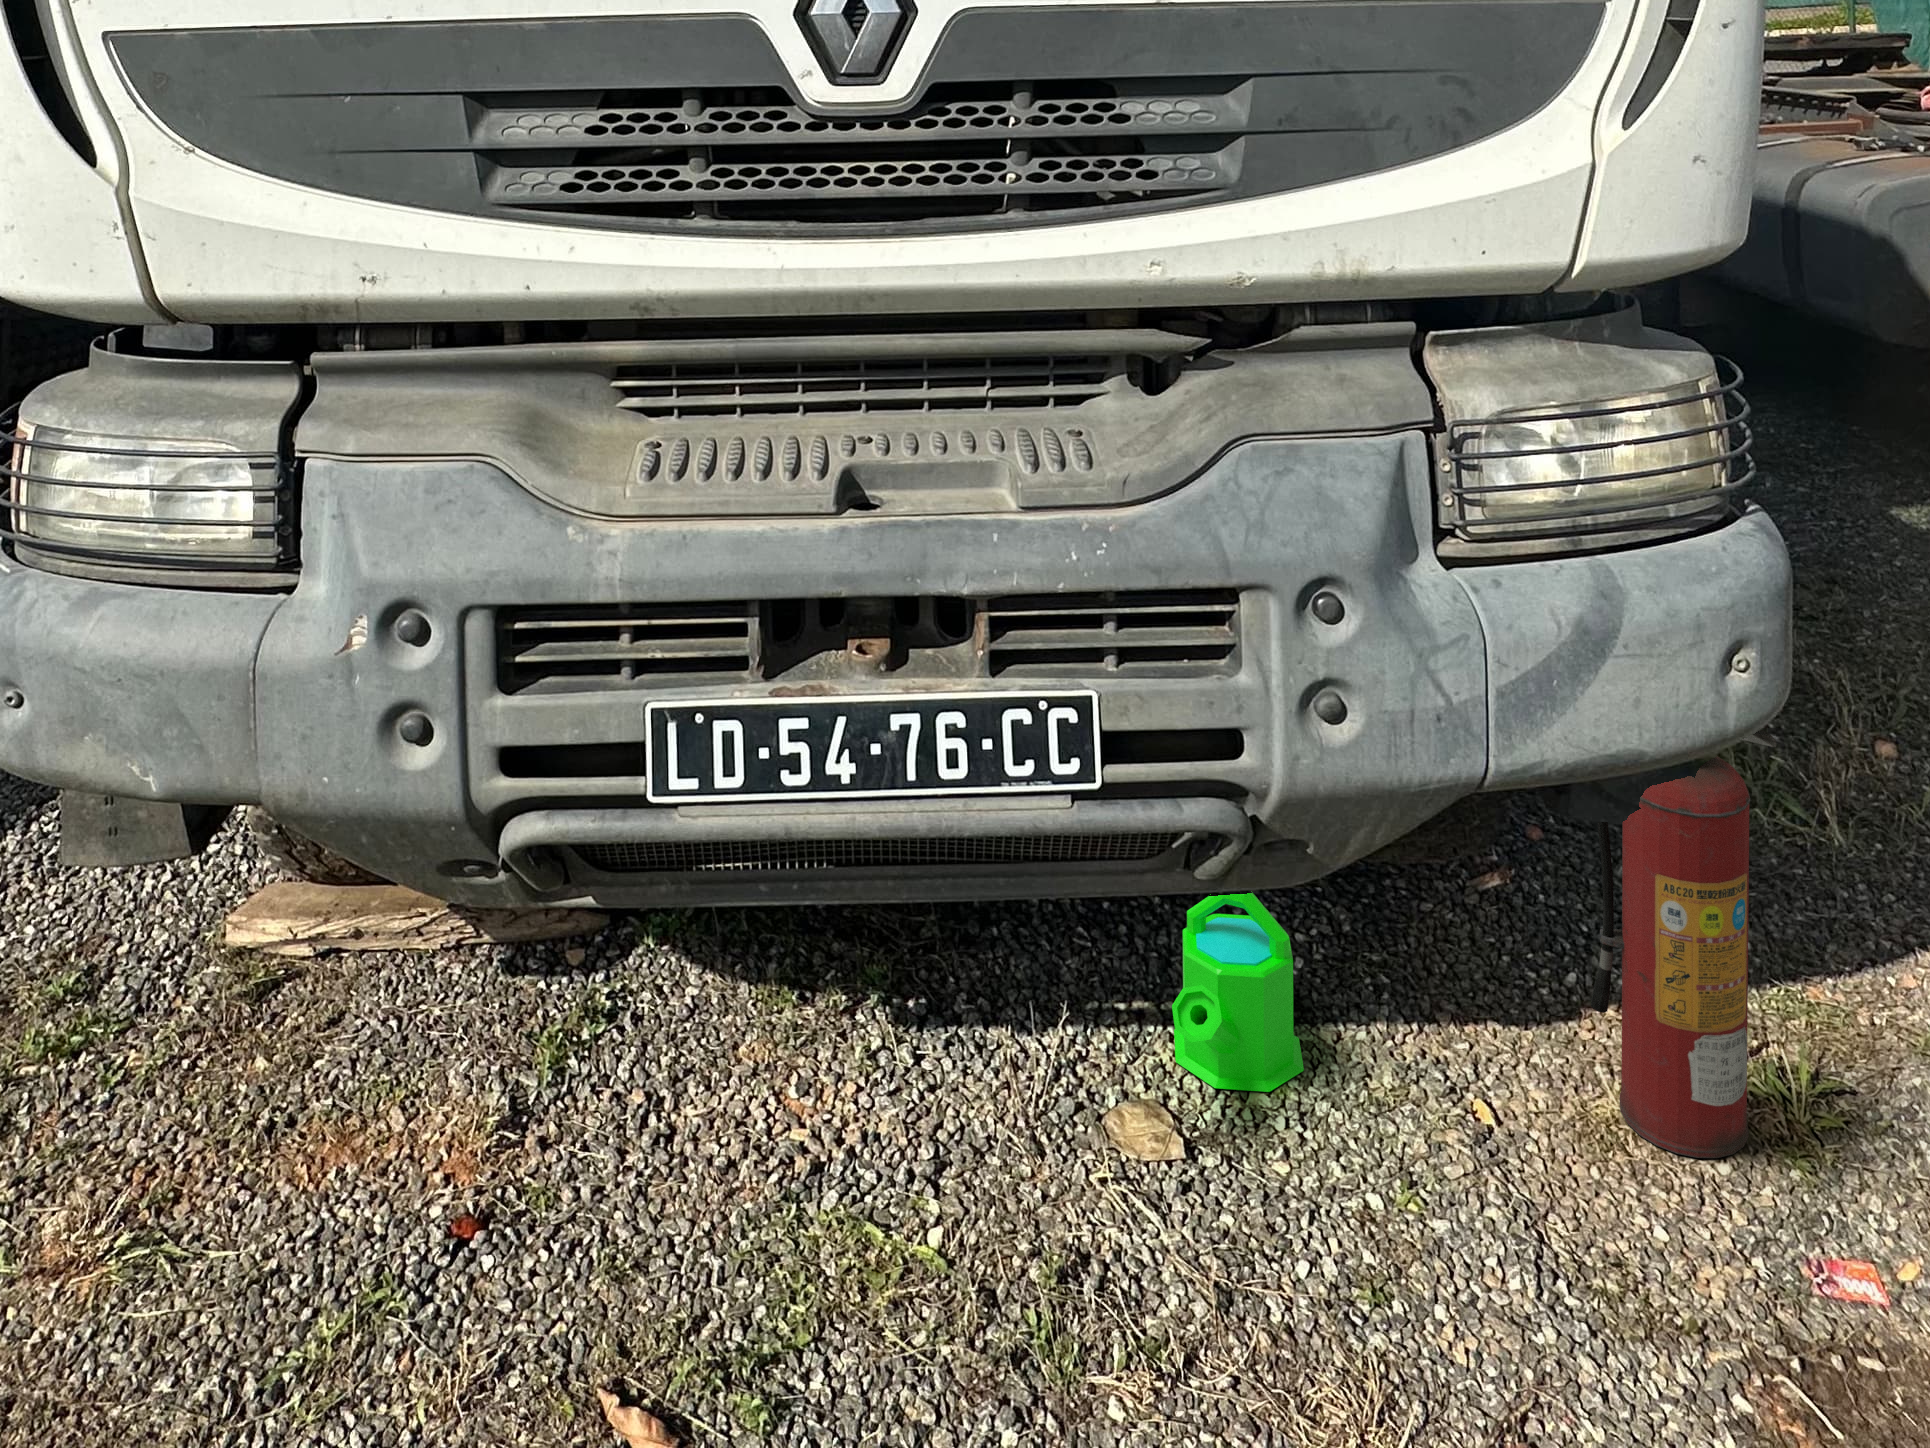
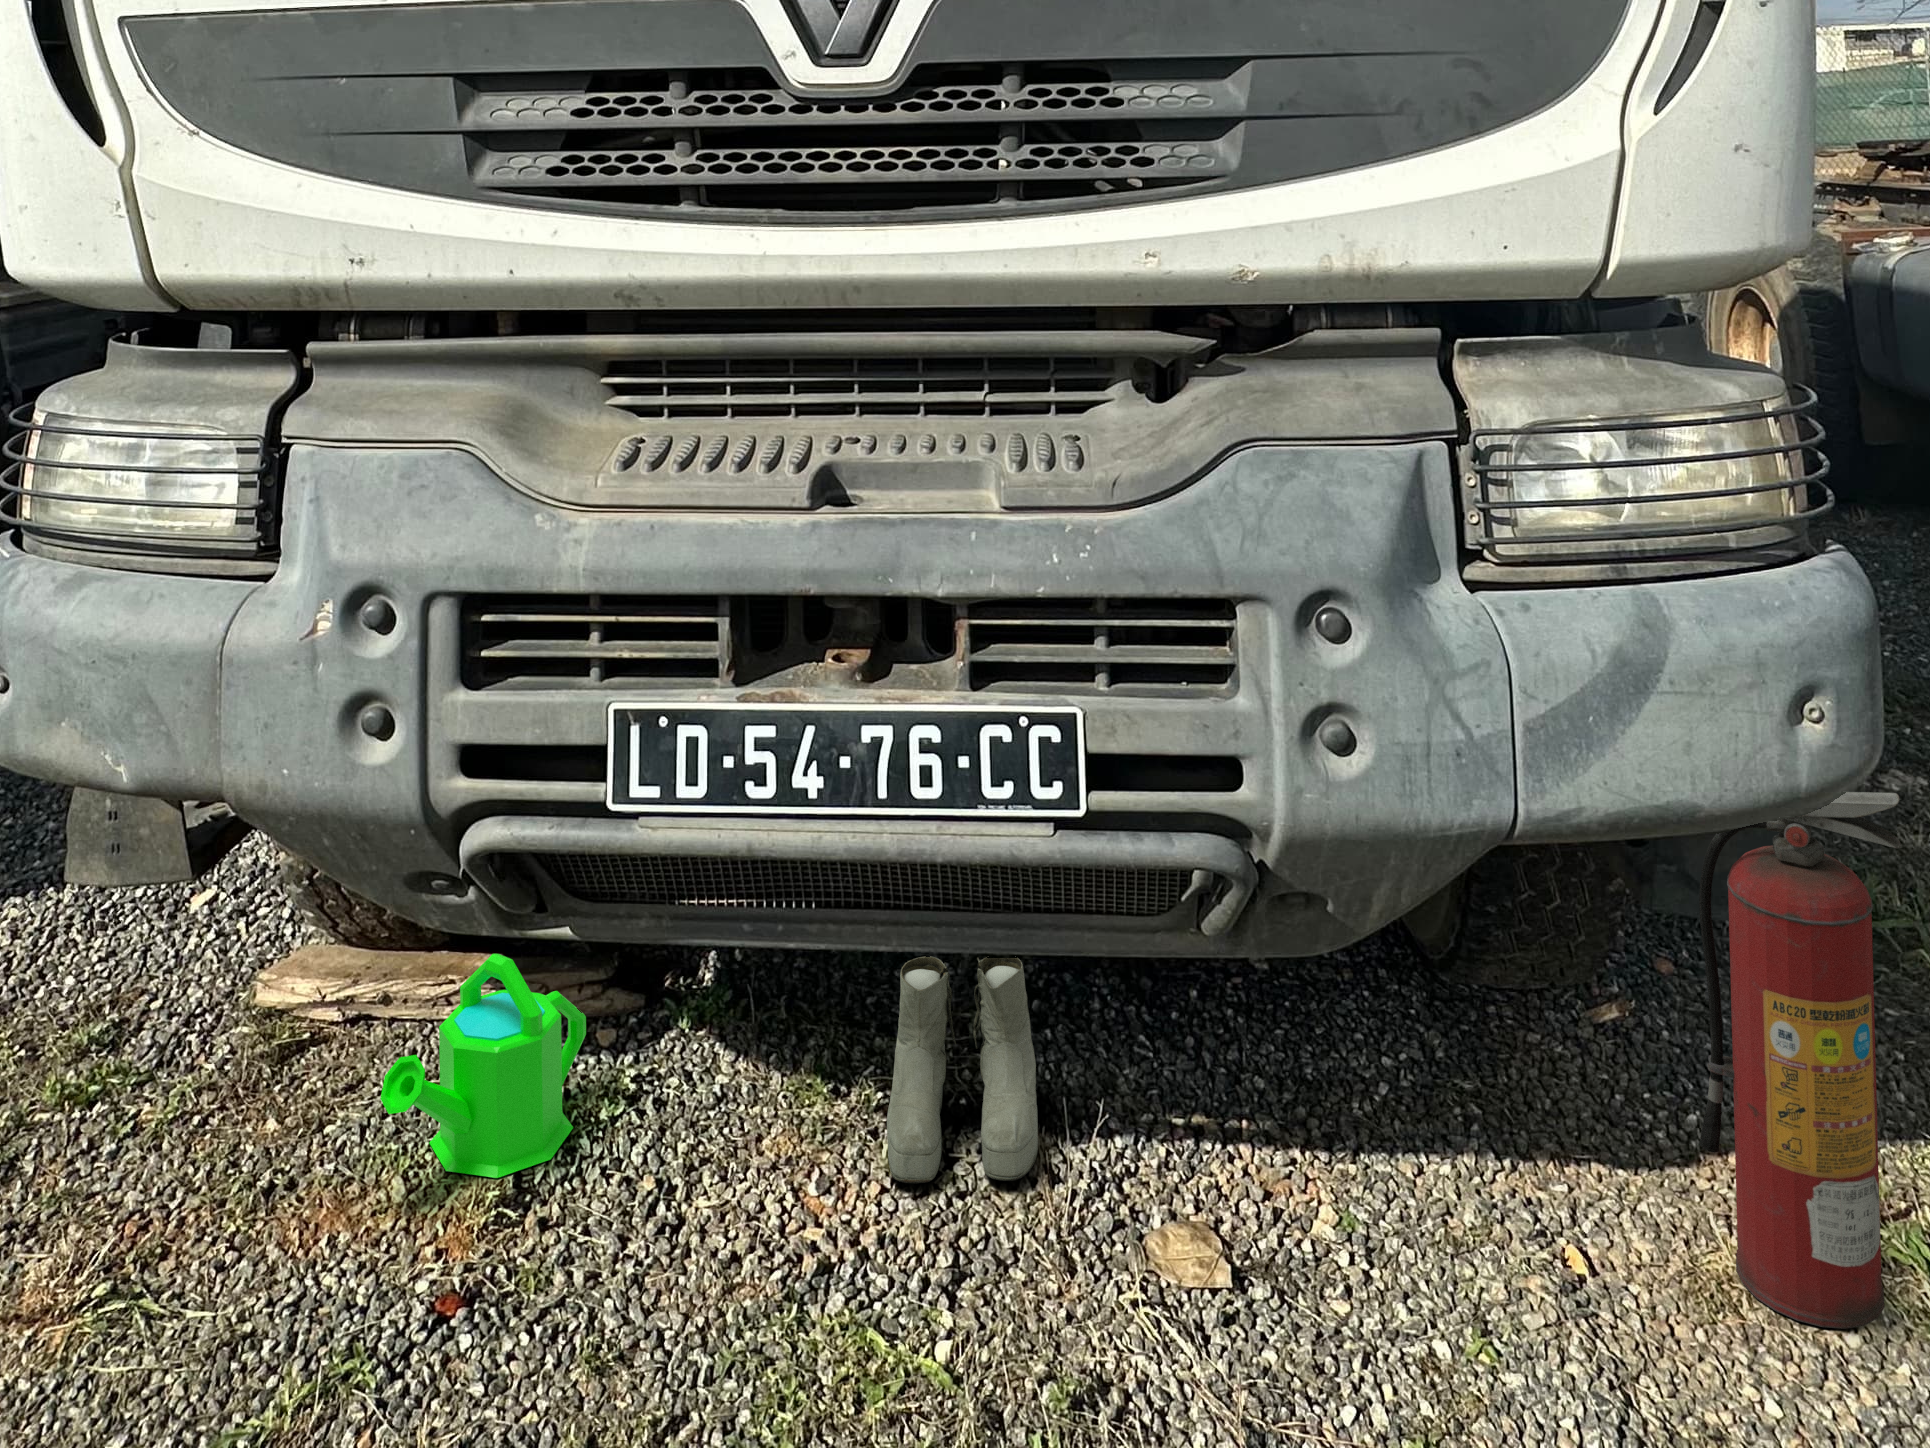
boots: none [854,865,992,1081] -> present [887,956,1038,1183]
watering can: present [1172,893,1304,1092] -> present [380,954,586,1178]

